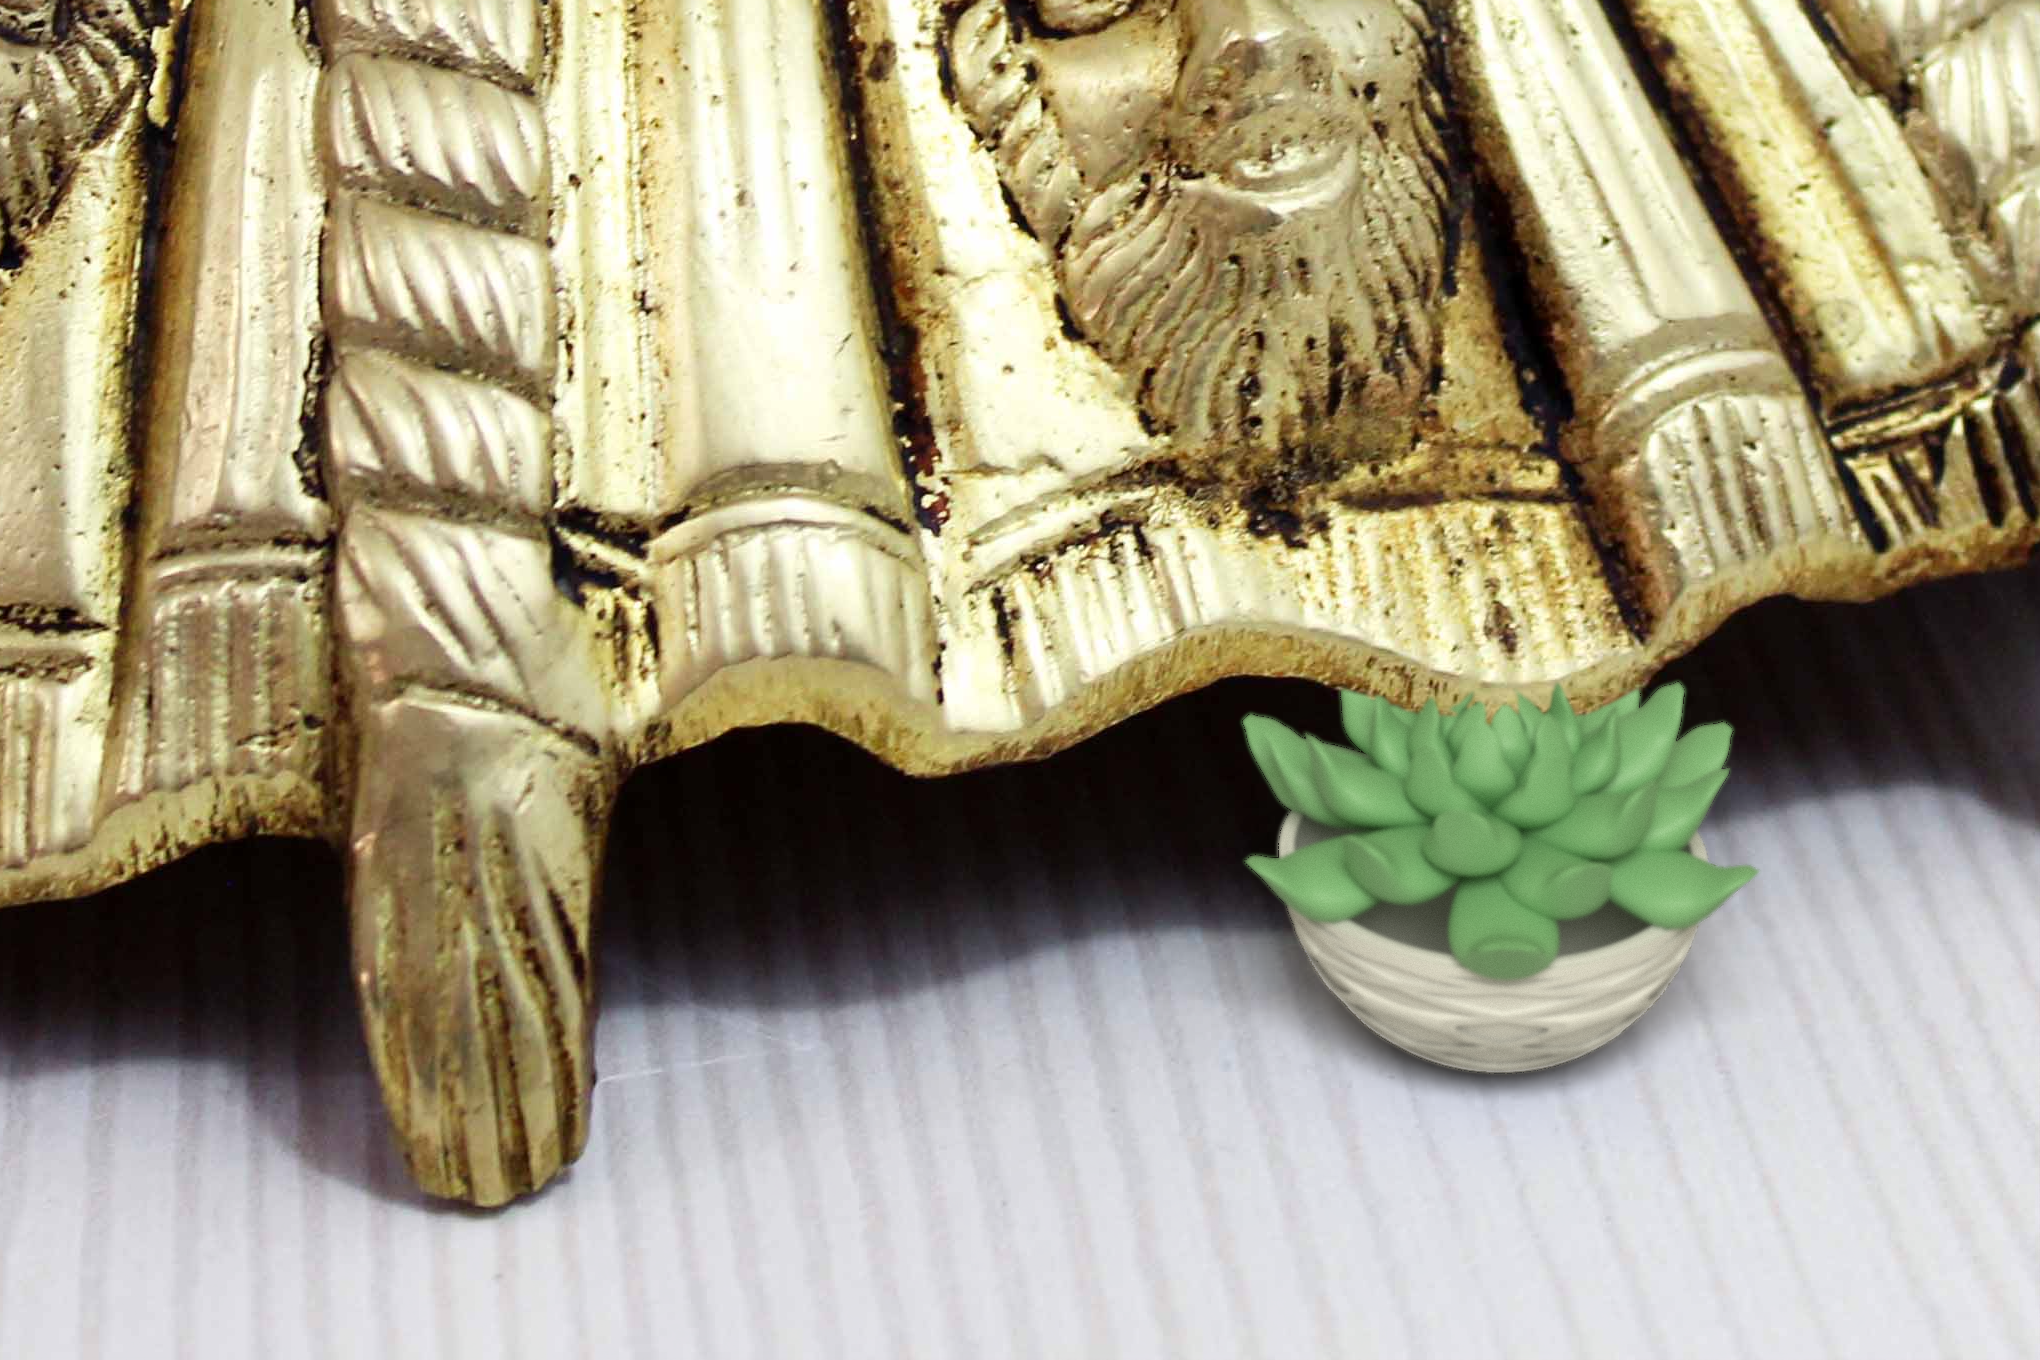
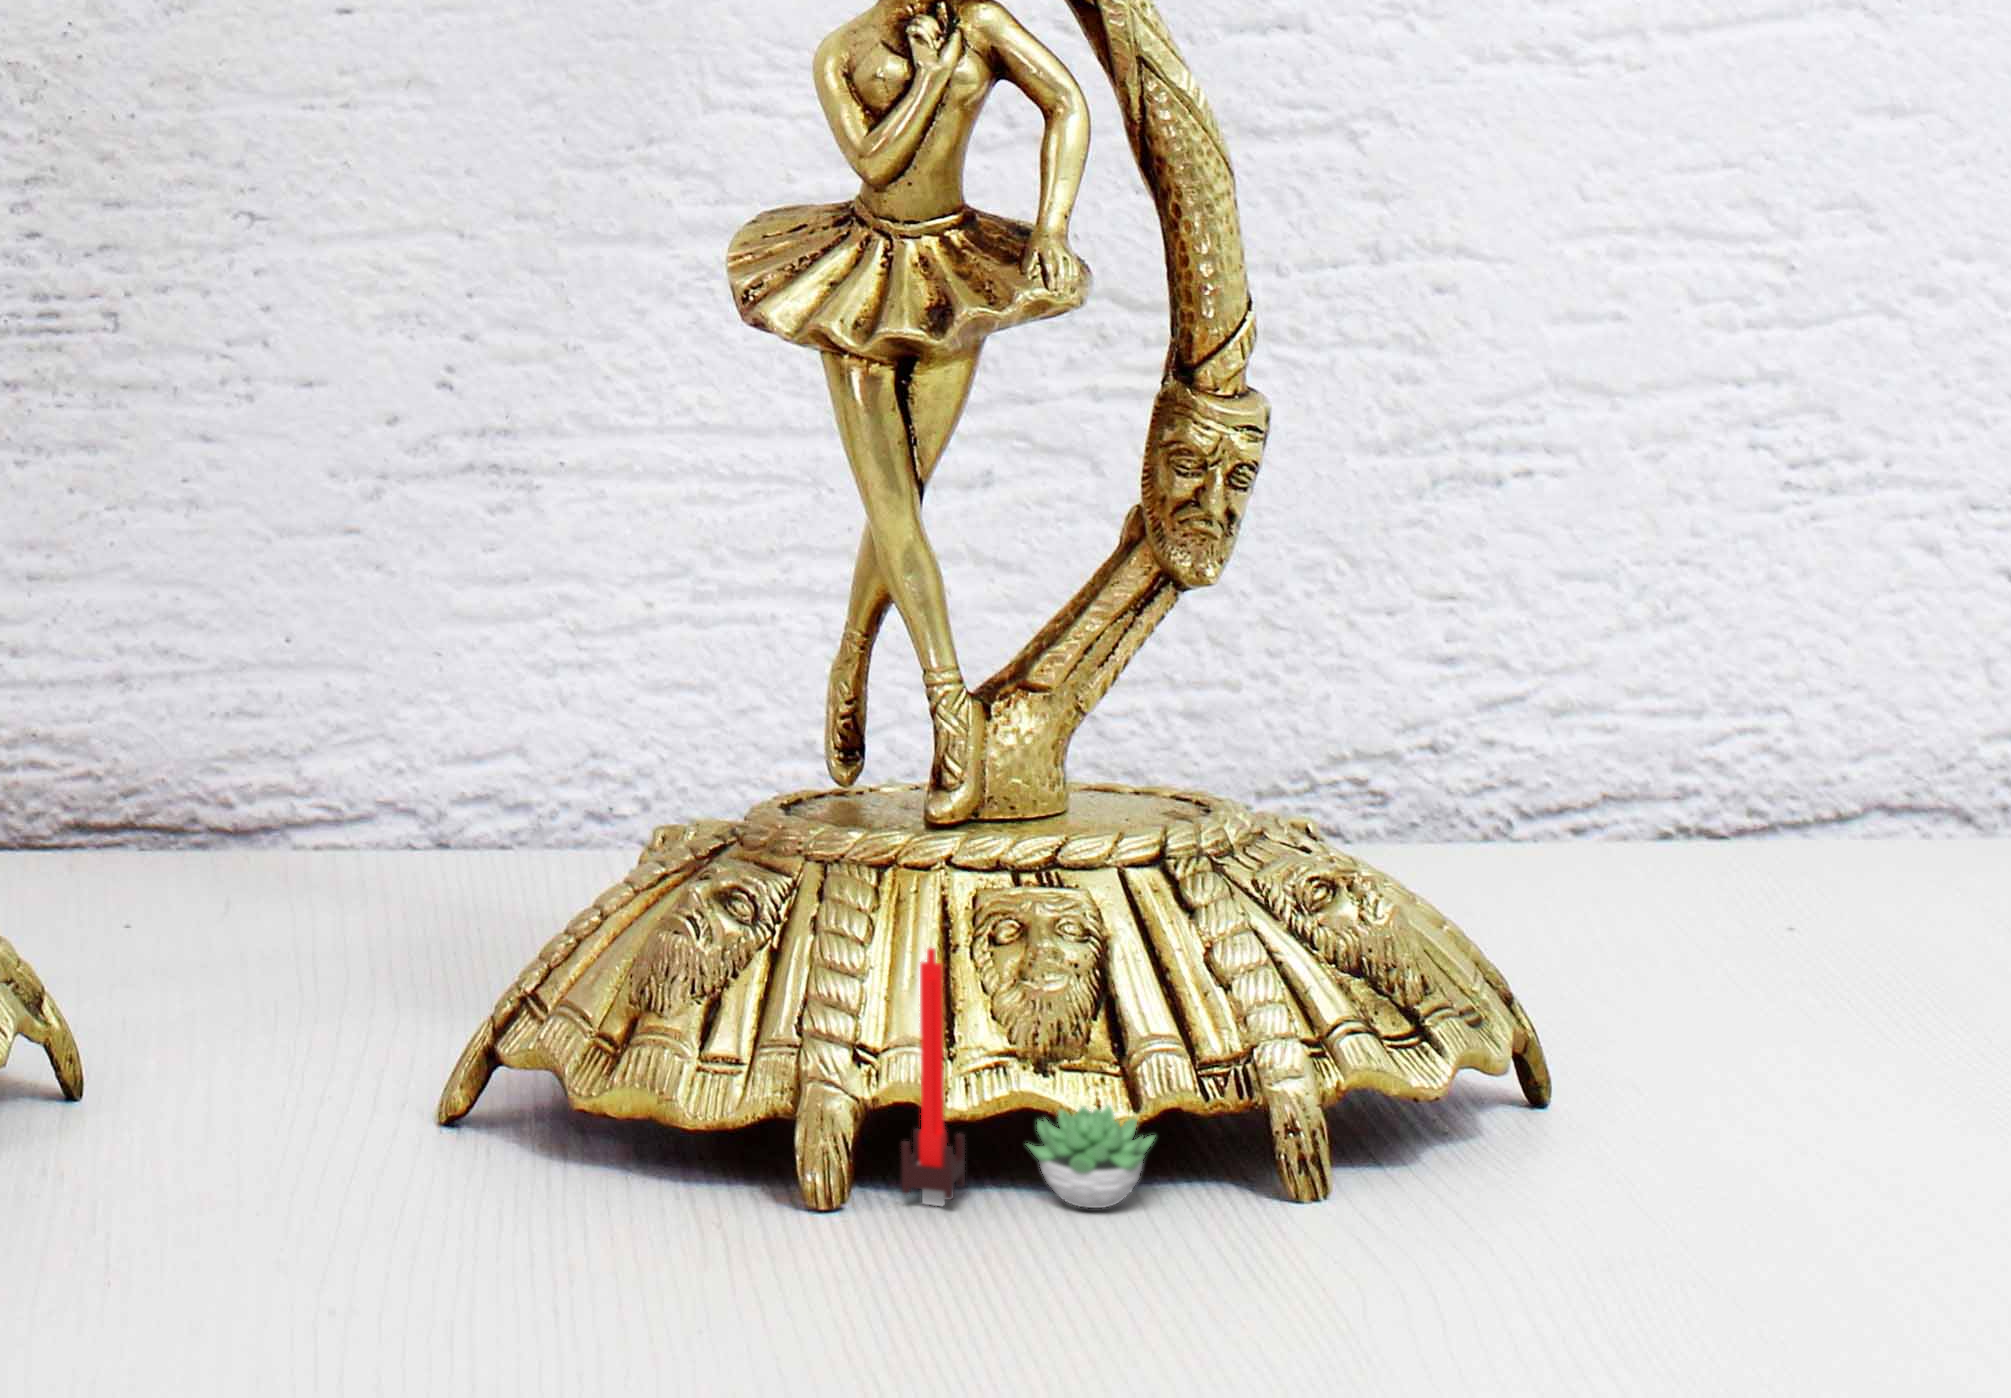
candle: none [736,127,984,1149] -> present [901,948,965,1206]

